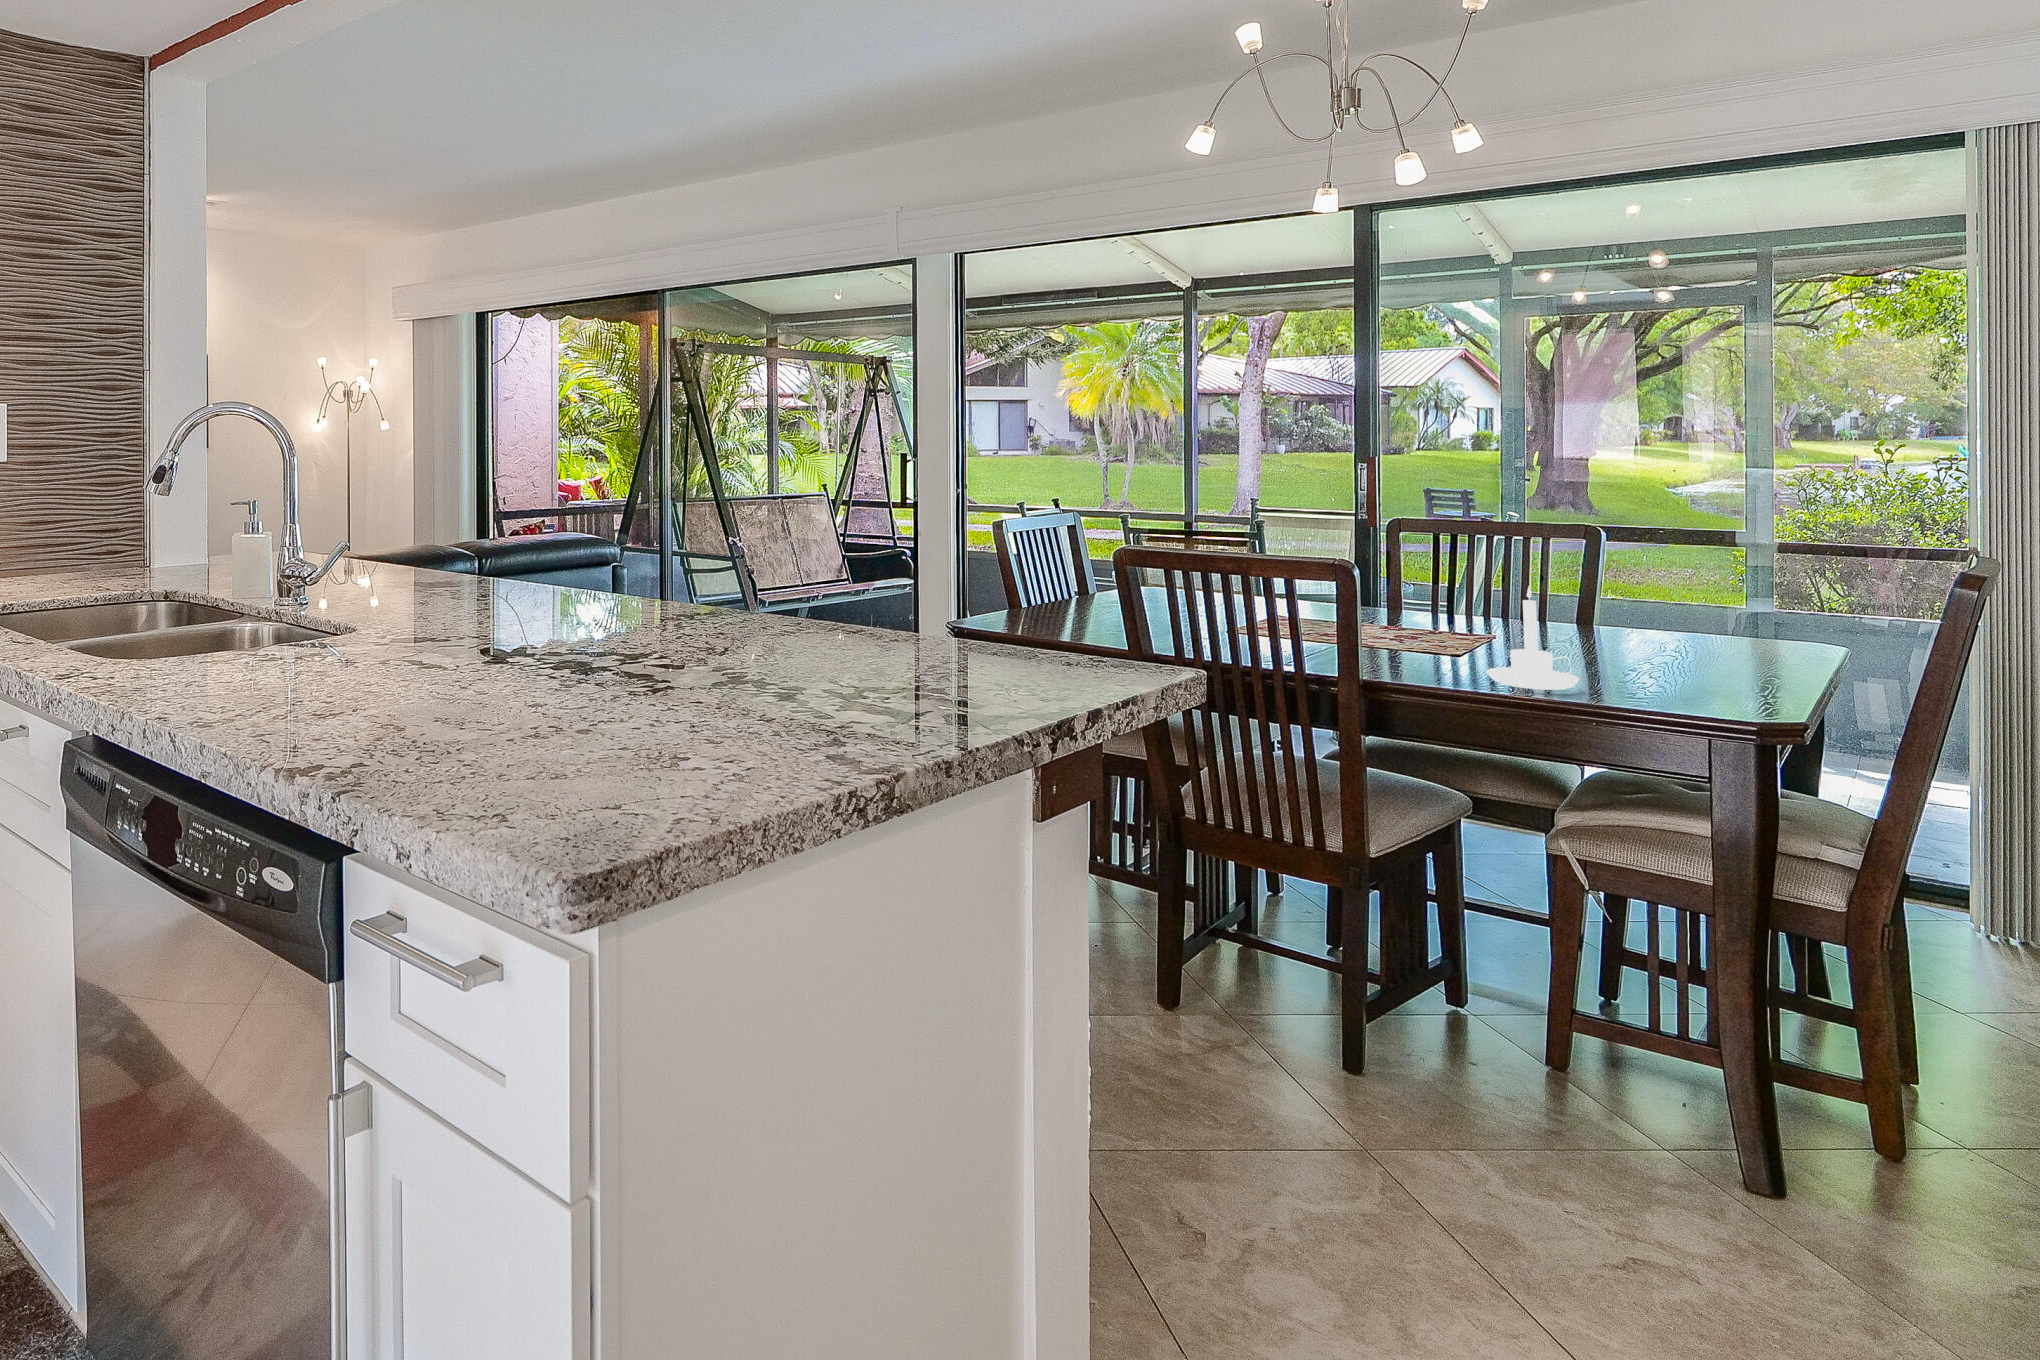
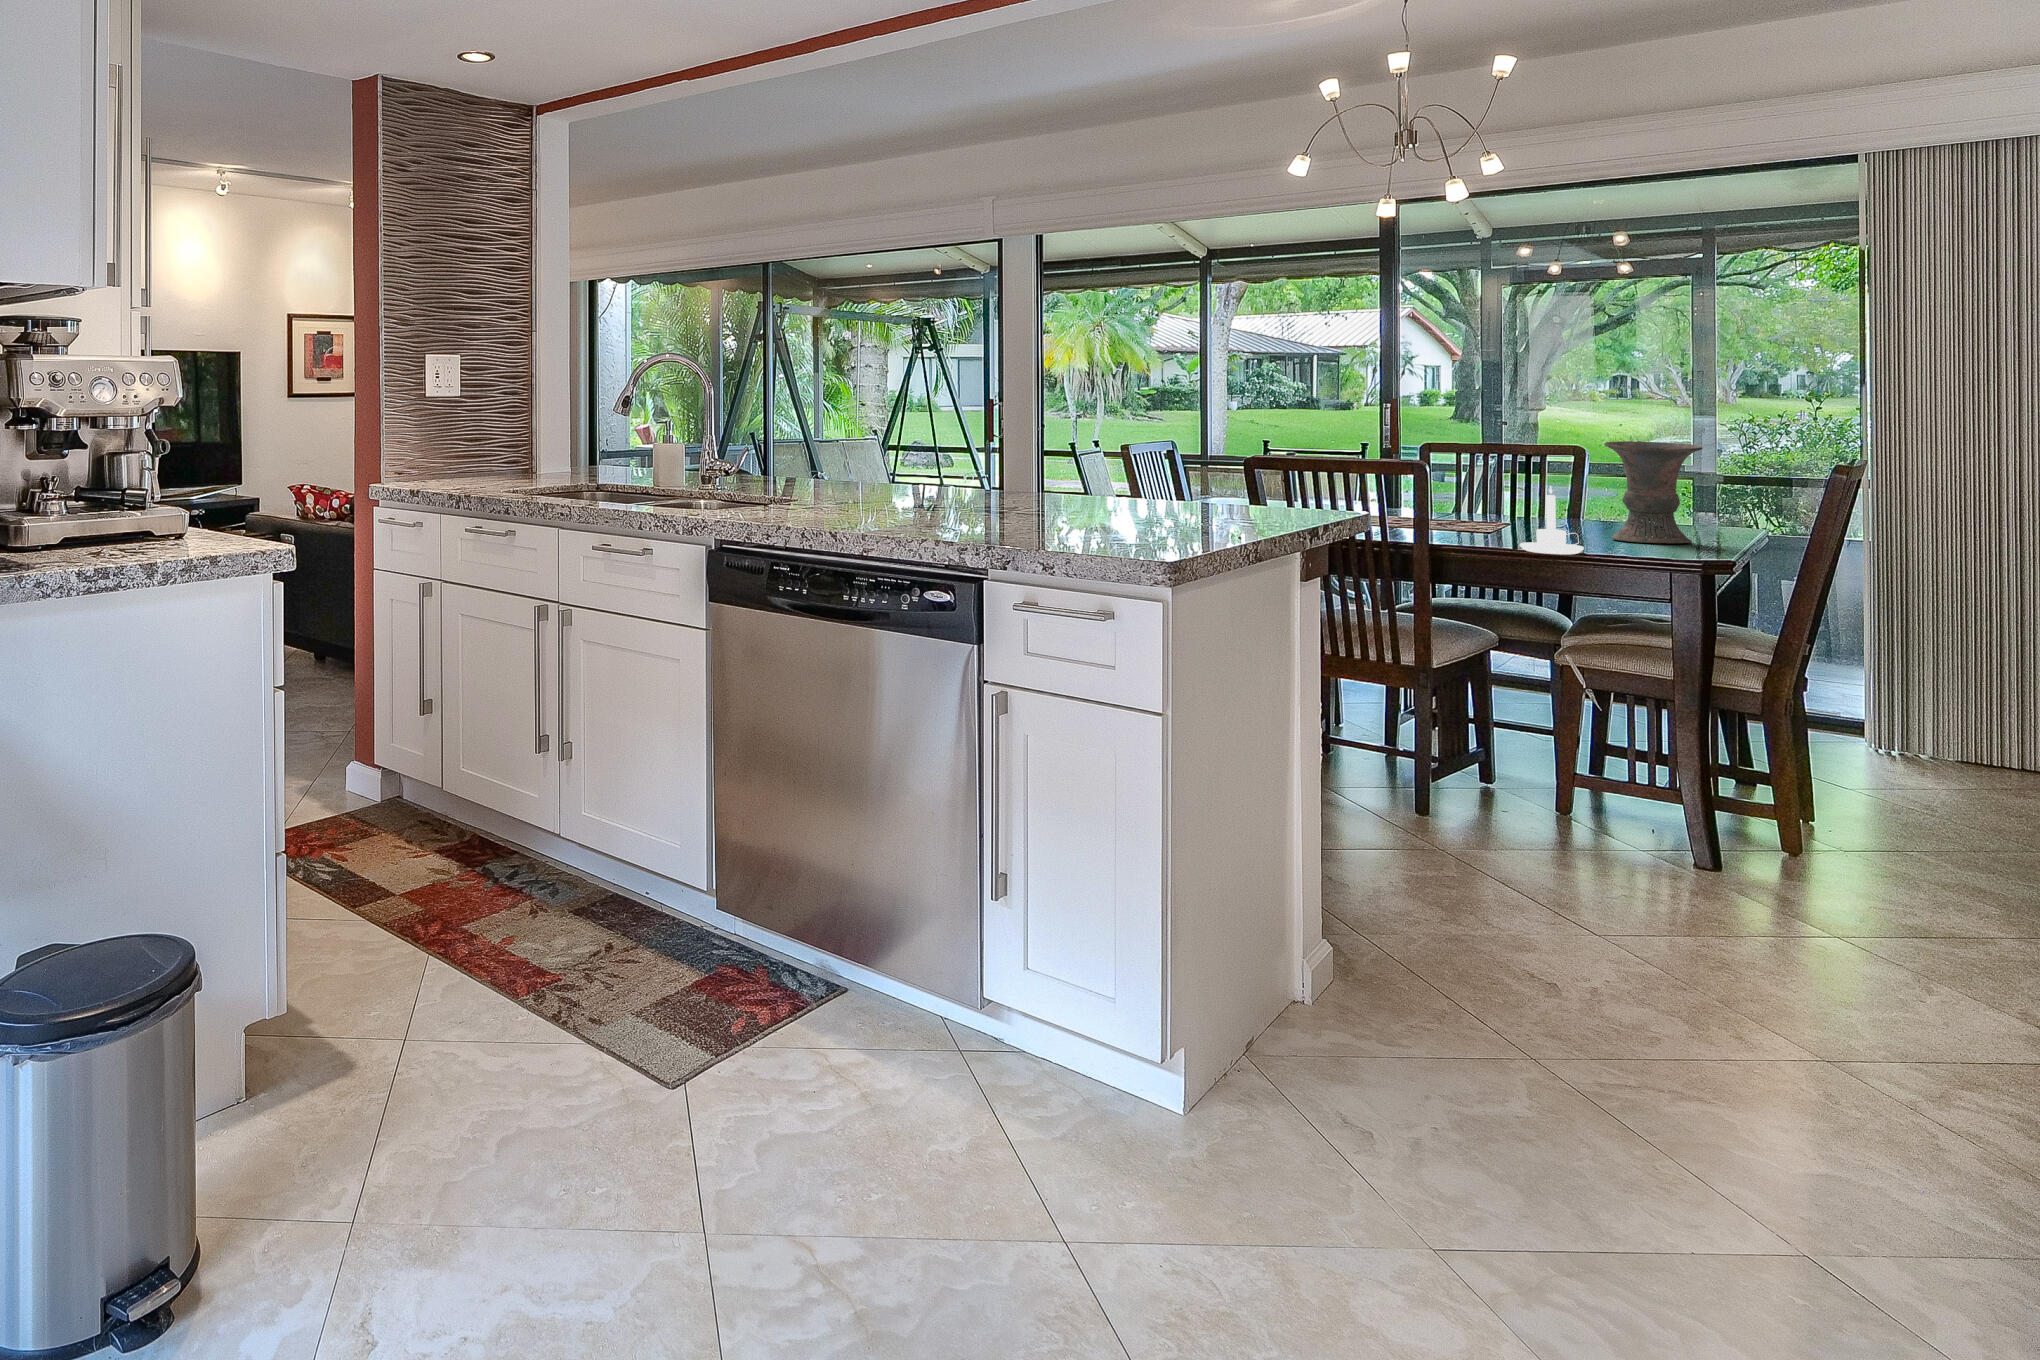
vase: none [1606,516,1744,664] -> present [1604,441,1702,543]

